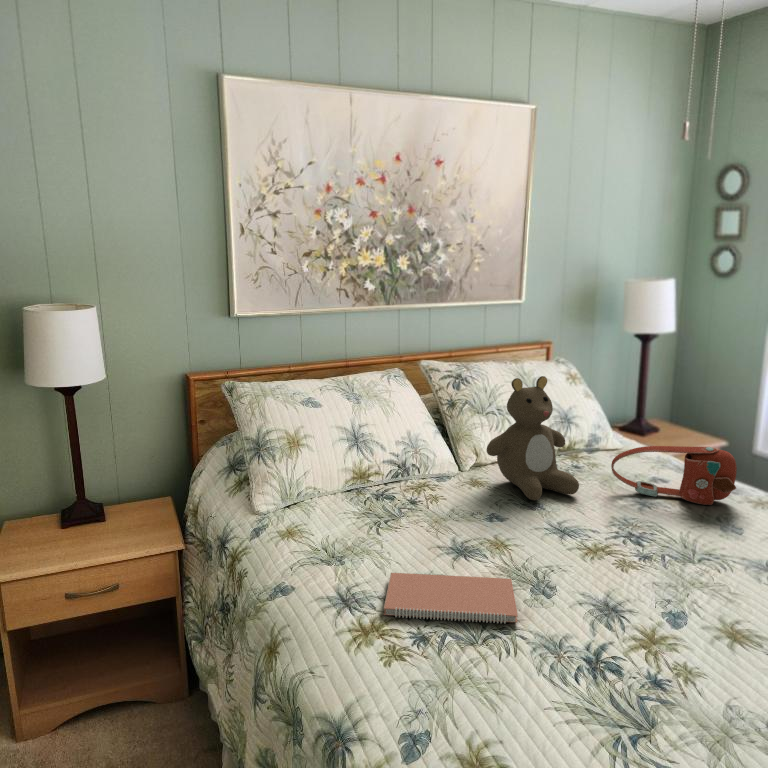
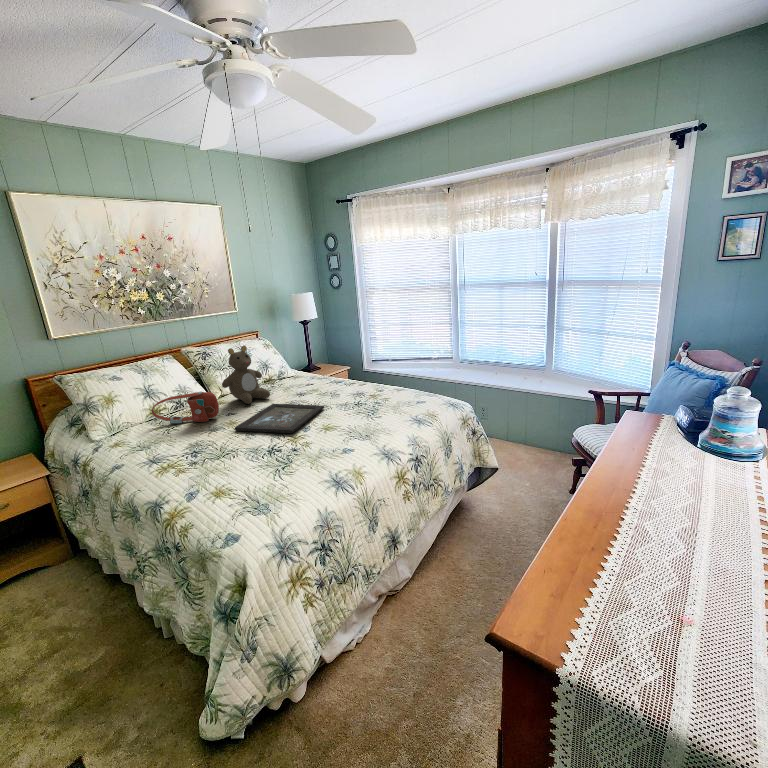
handbag: present [611,446,737,505] -> present [152,392,219,423]
tray: none [512,515,720,618] -> present [235,404,324,433]
notebook: present [384,573,518,624] -> none [171,434,235,462]

